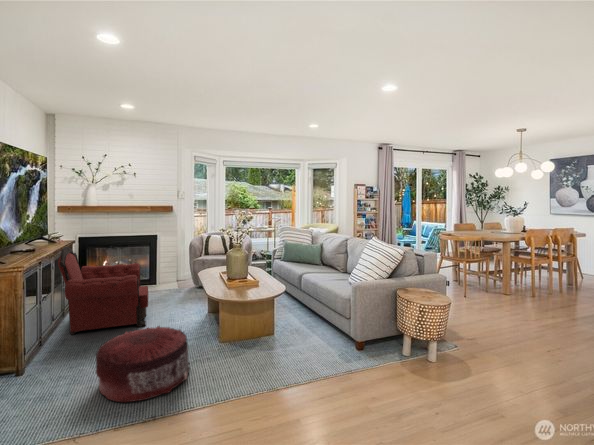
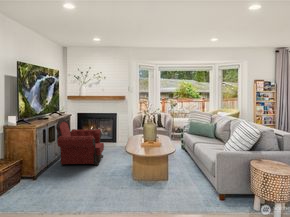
pouf: present [96,326,190,403] -> none [56,166,108,206]

